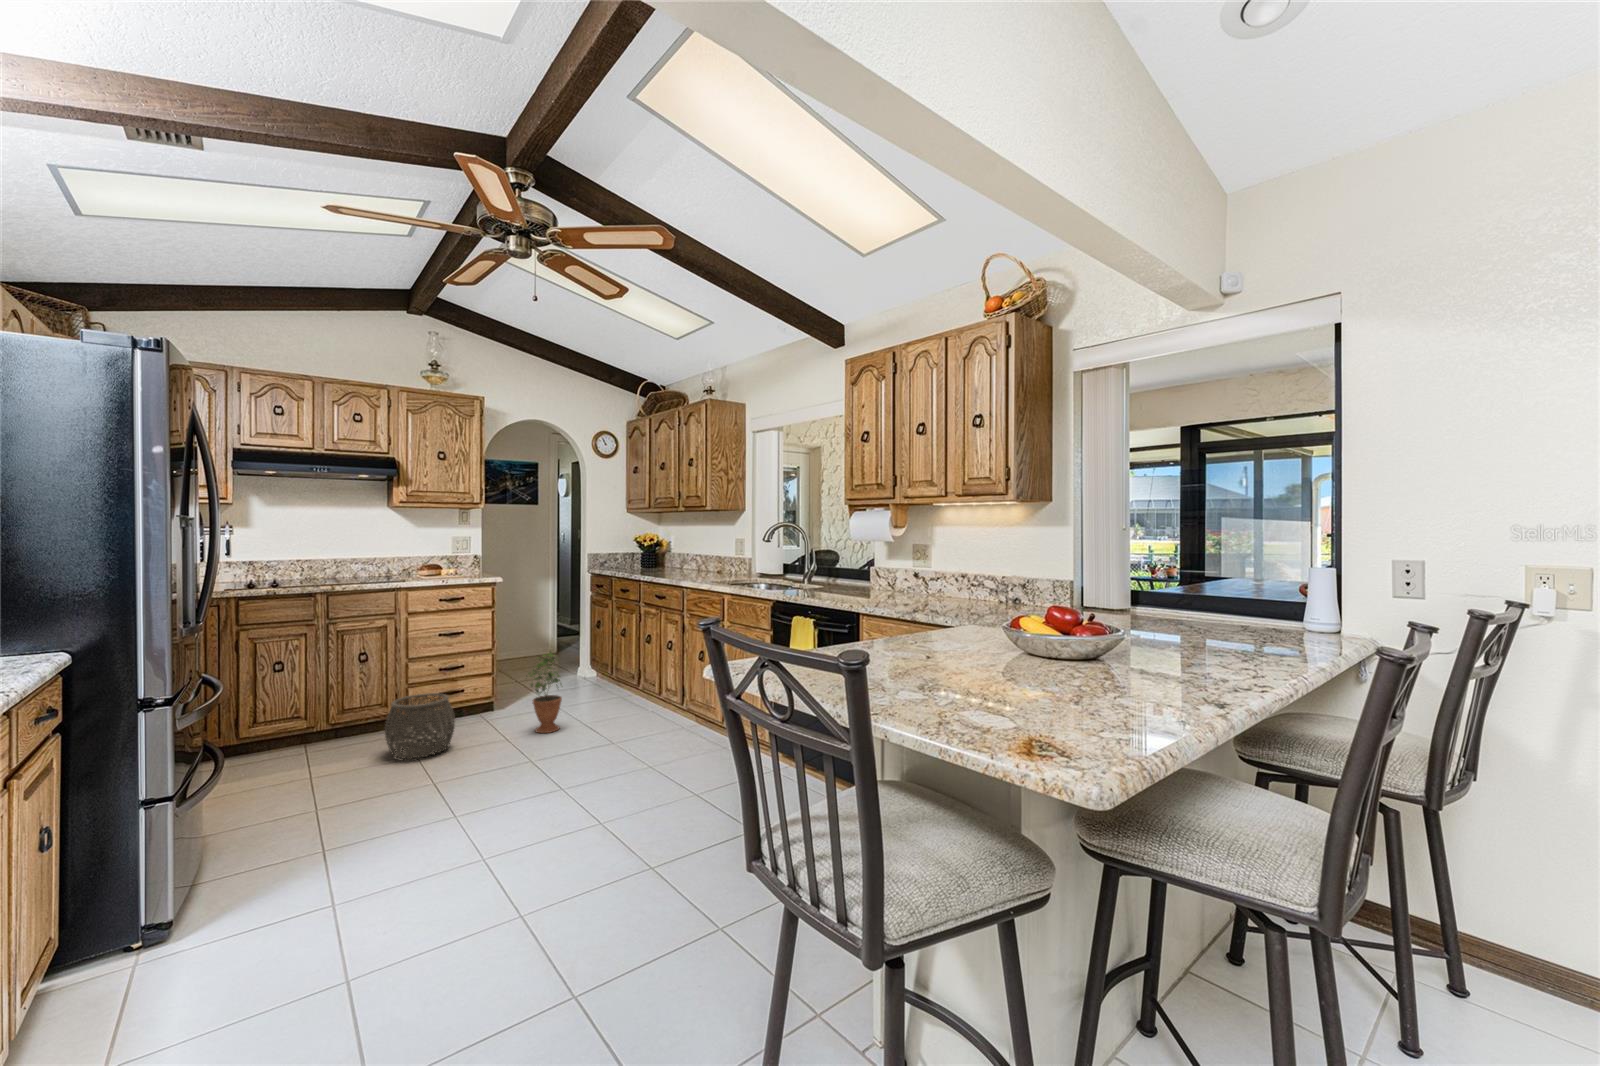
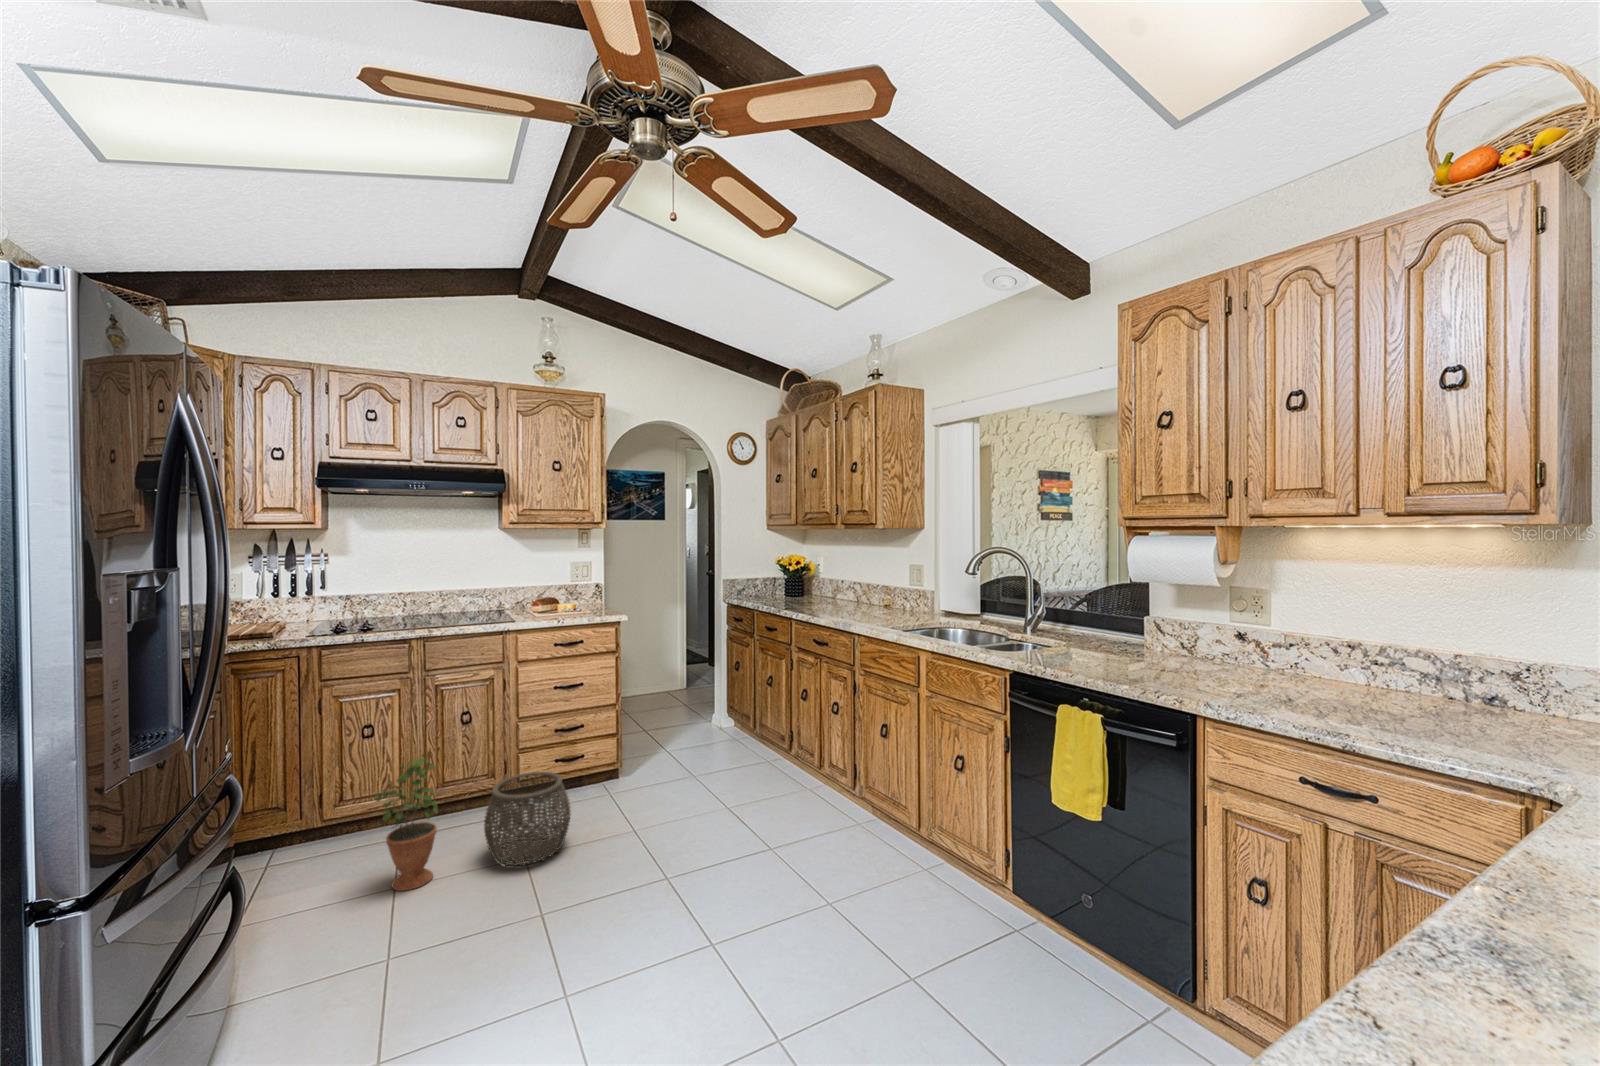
potted plant: present [528,652,562,733] -> present [375,755,438,891]

